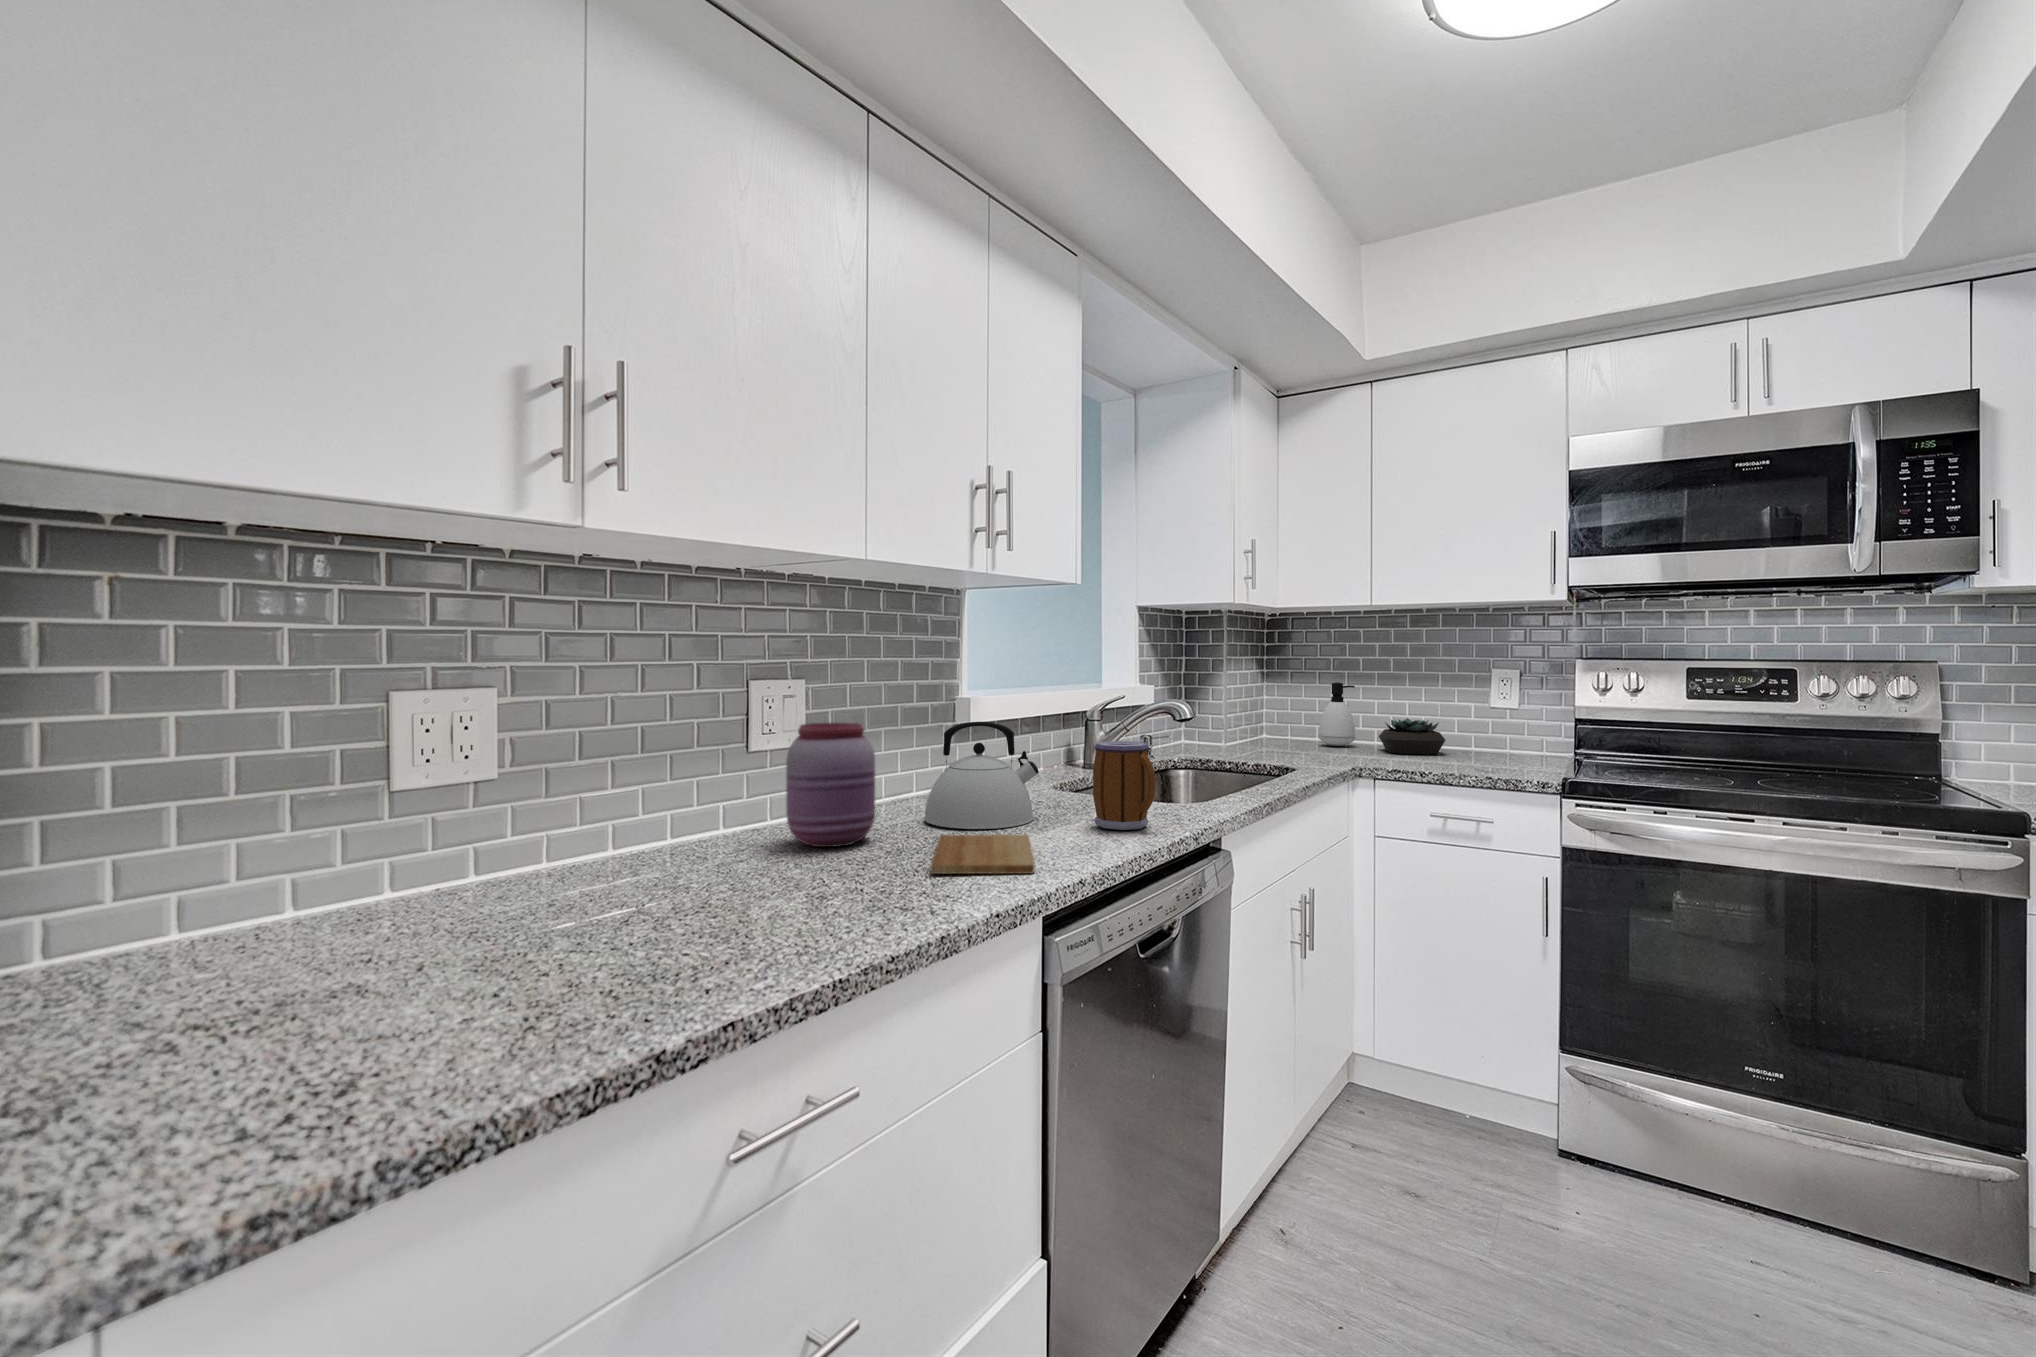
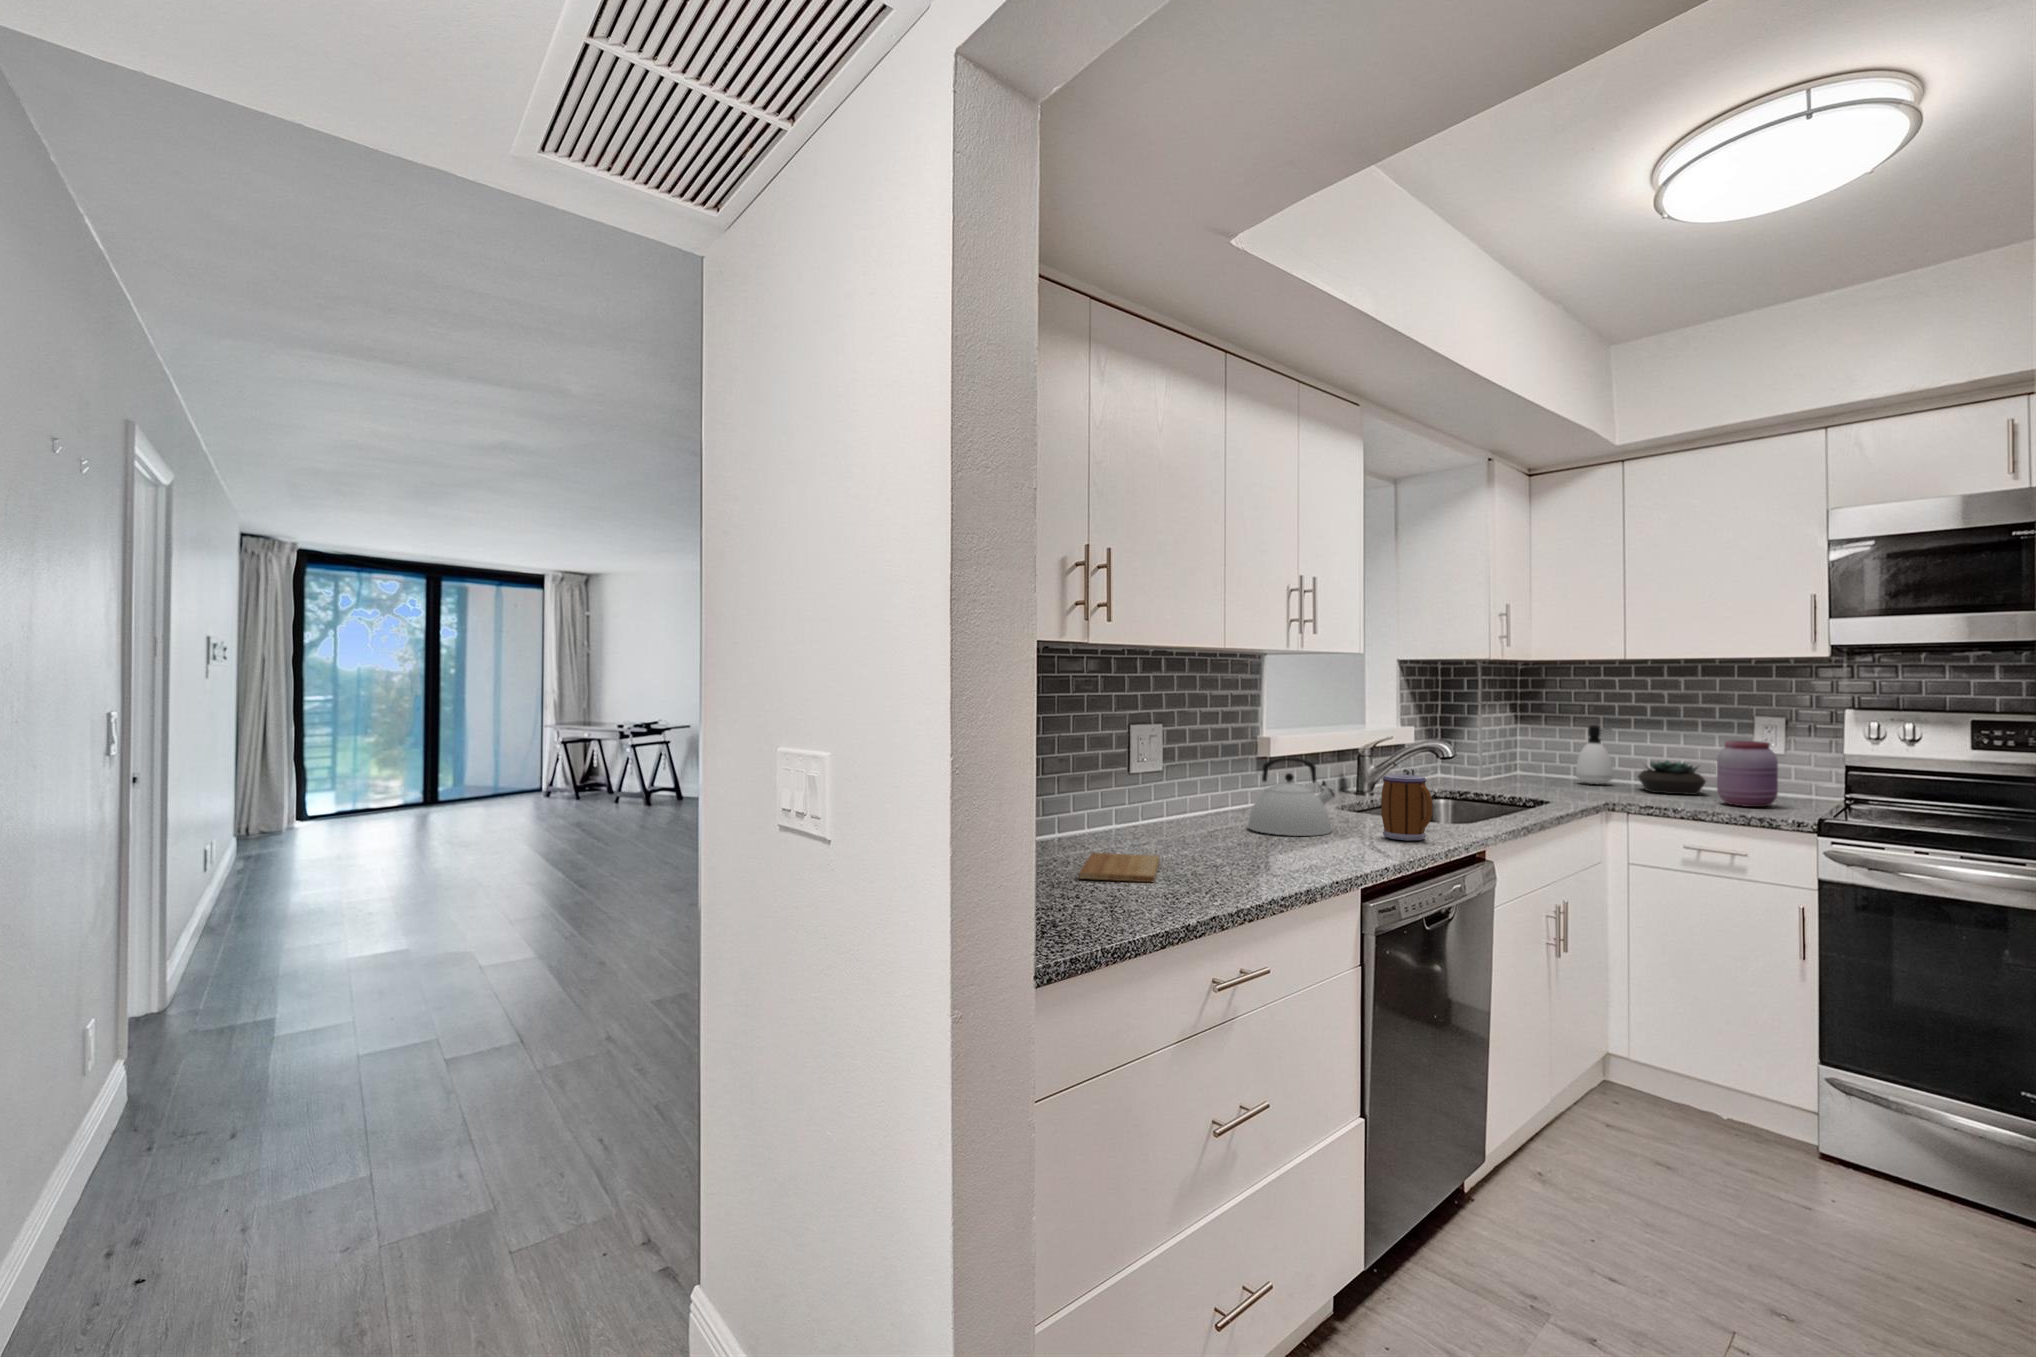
jar: present [786,723,875,847] -> present [1717,741,1778,807]
cutting board: present [931,835,1034,874] -> present [1079,853,1159,882]

